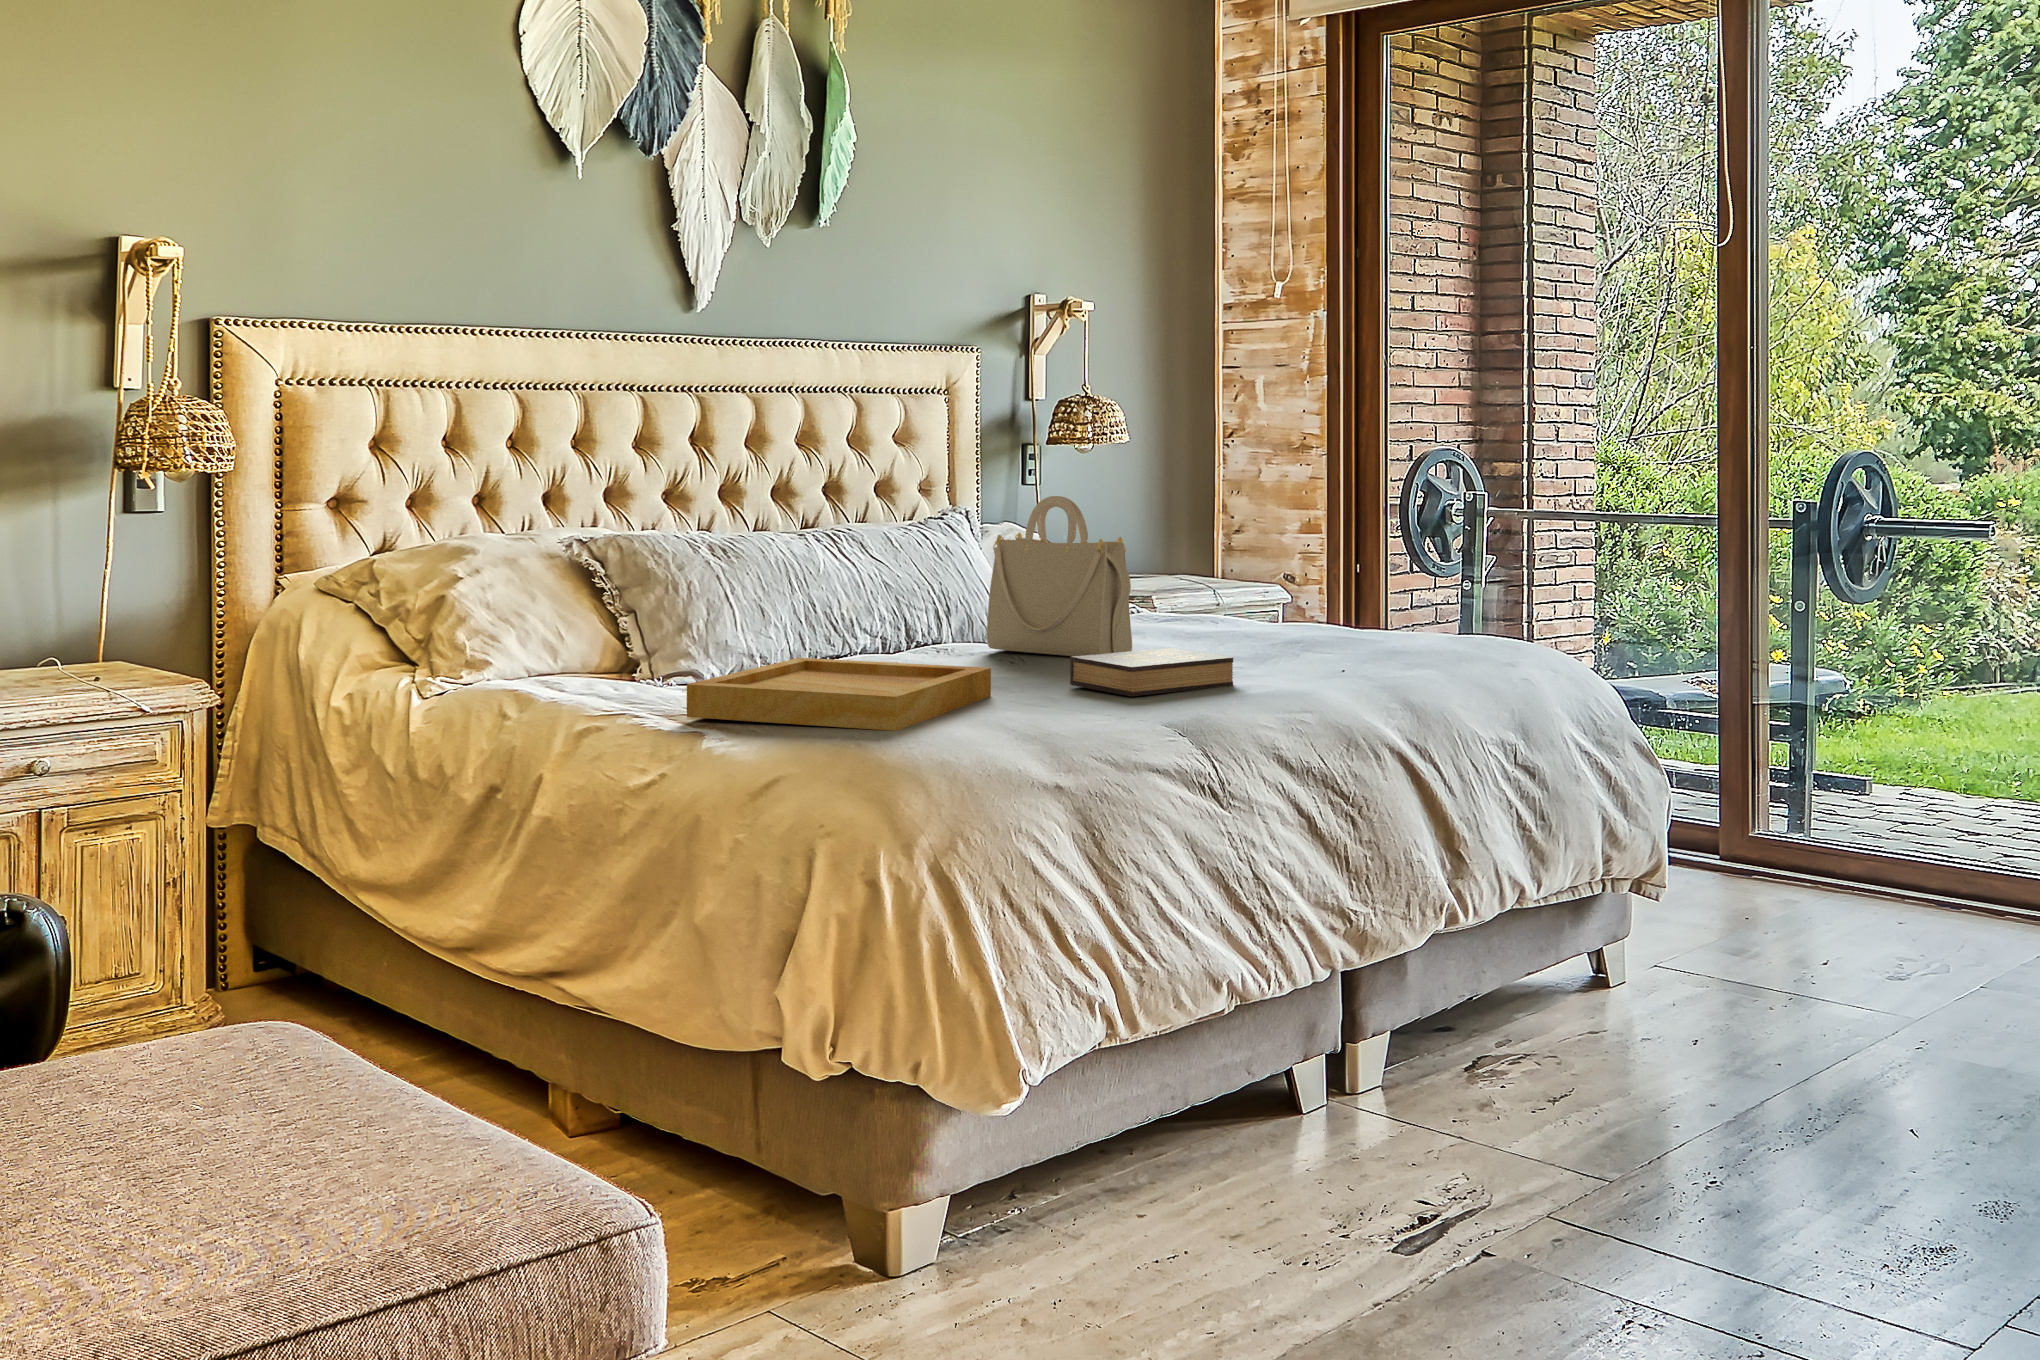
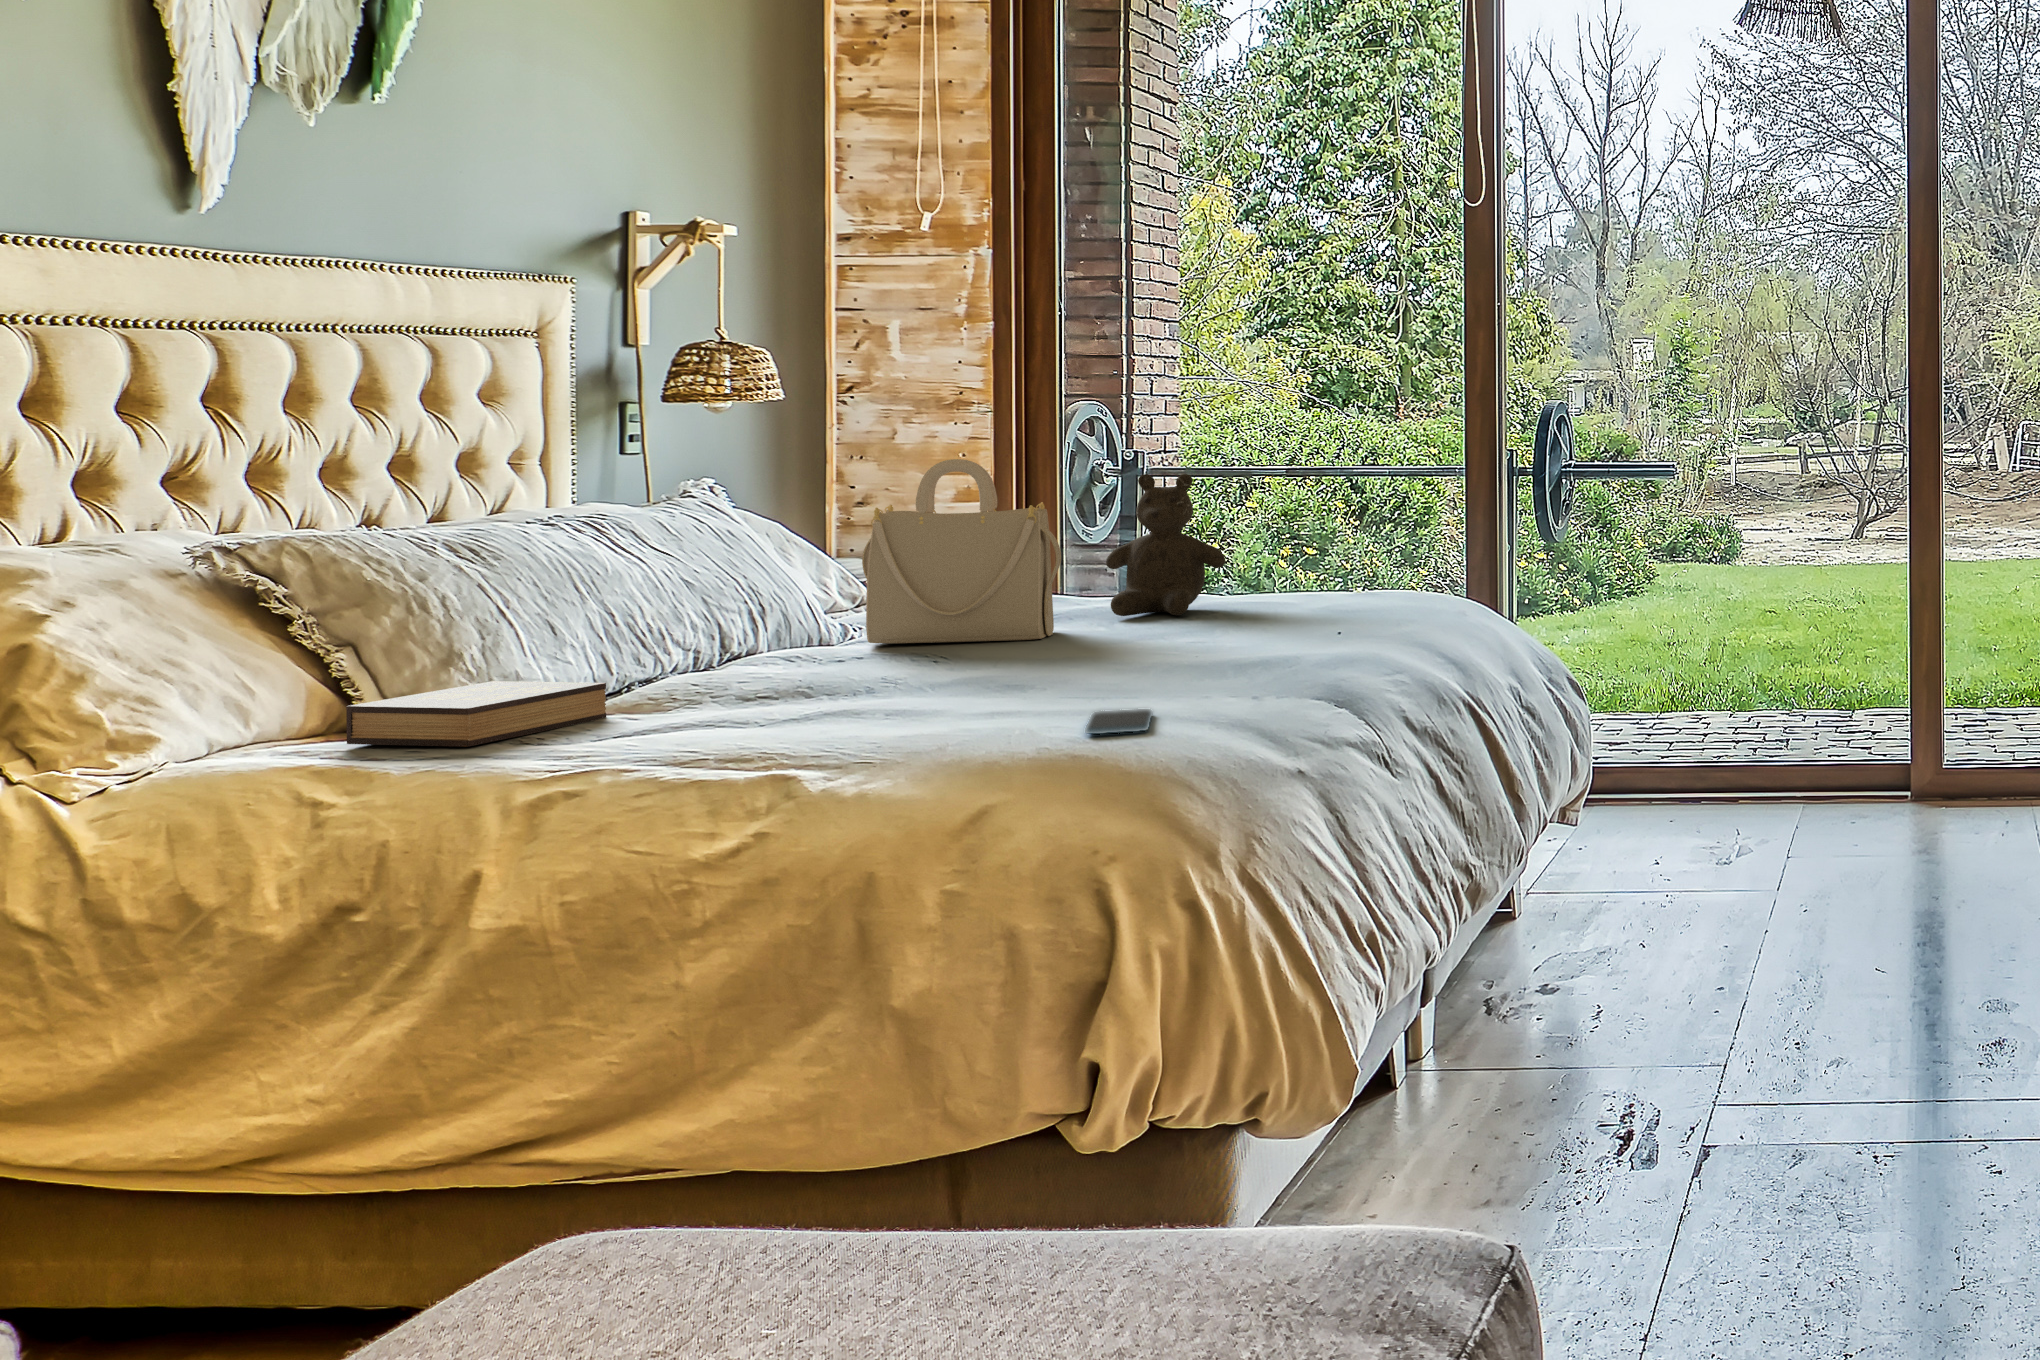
teddy bear: none [1196,515,1301,648] -> present [1106,474,1225,616]
hardback book: present [1070,648,1233,696] -> present [346,681,606,747]
tray: present [687,658,991,731] -> none [722,650,1041,741]
smartphone: none [870,730,965,753] -> present [1086,709,1152,734]

